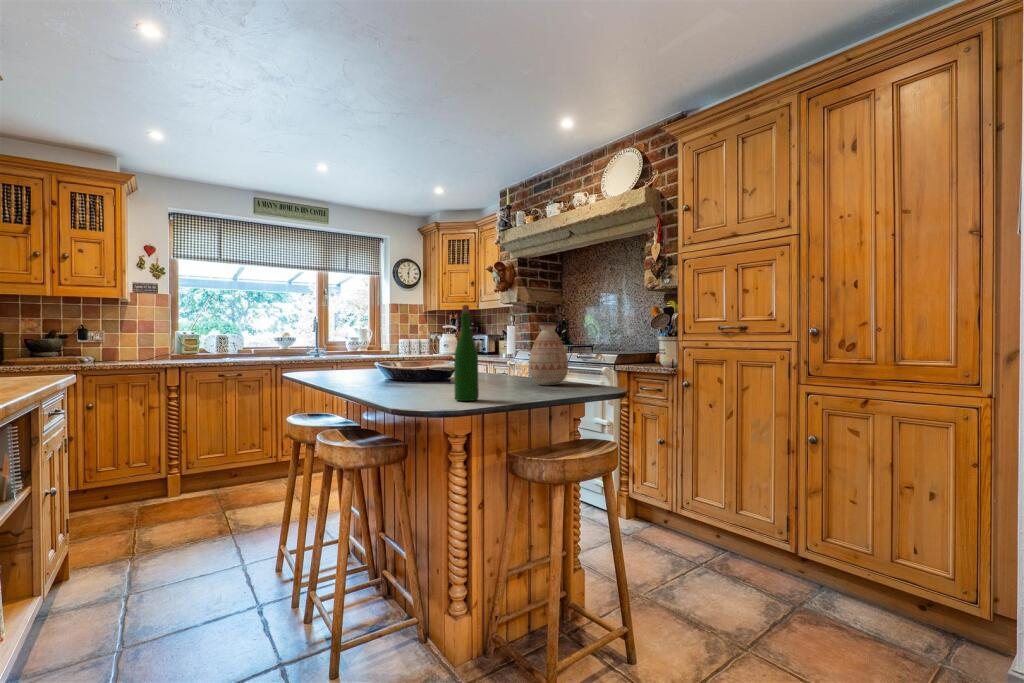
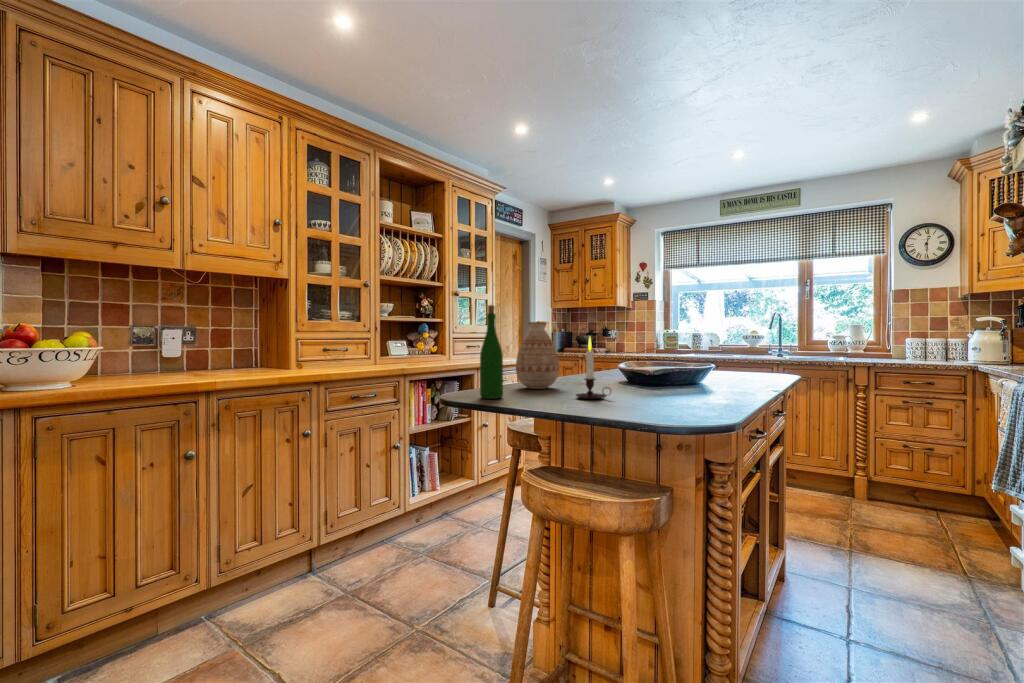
vase: present [529,324,568,385] -> present [516,322,559,389]
candle: none [491,337,518,390] -> present [576,337,611,399]

